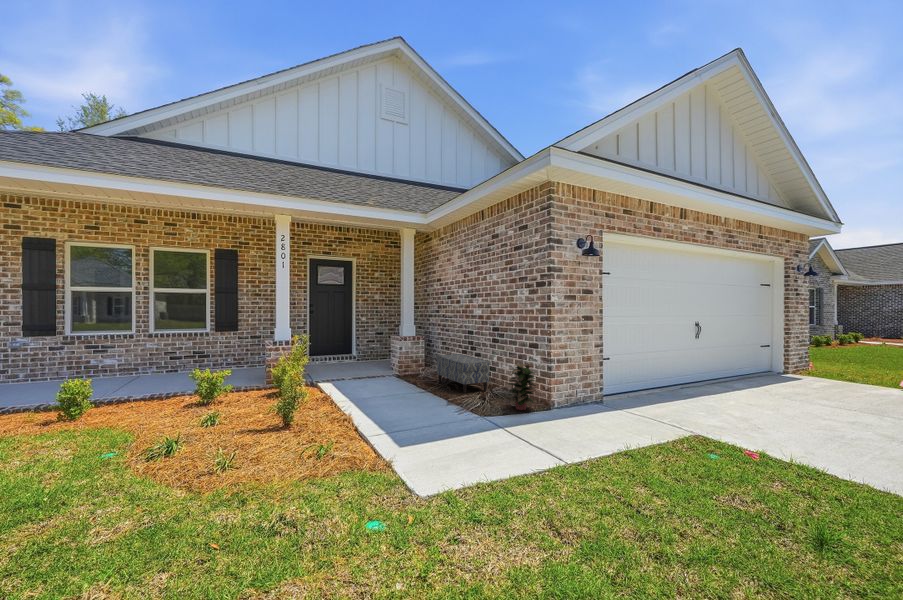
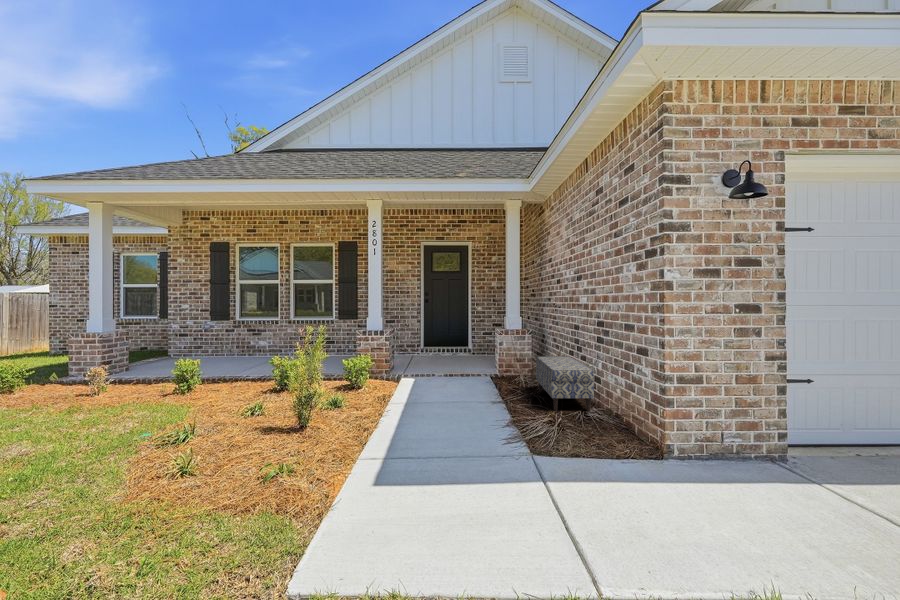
decorative plant: present [509,364,536,410] -> none [590,377,644,450]

